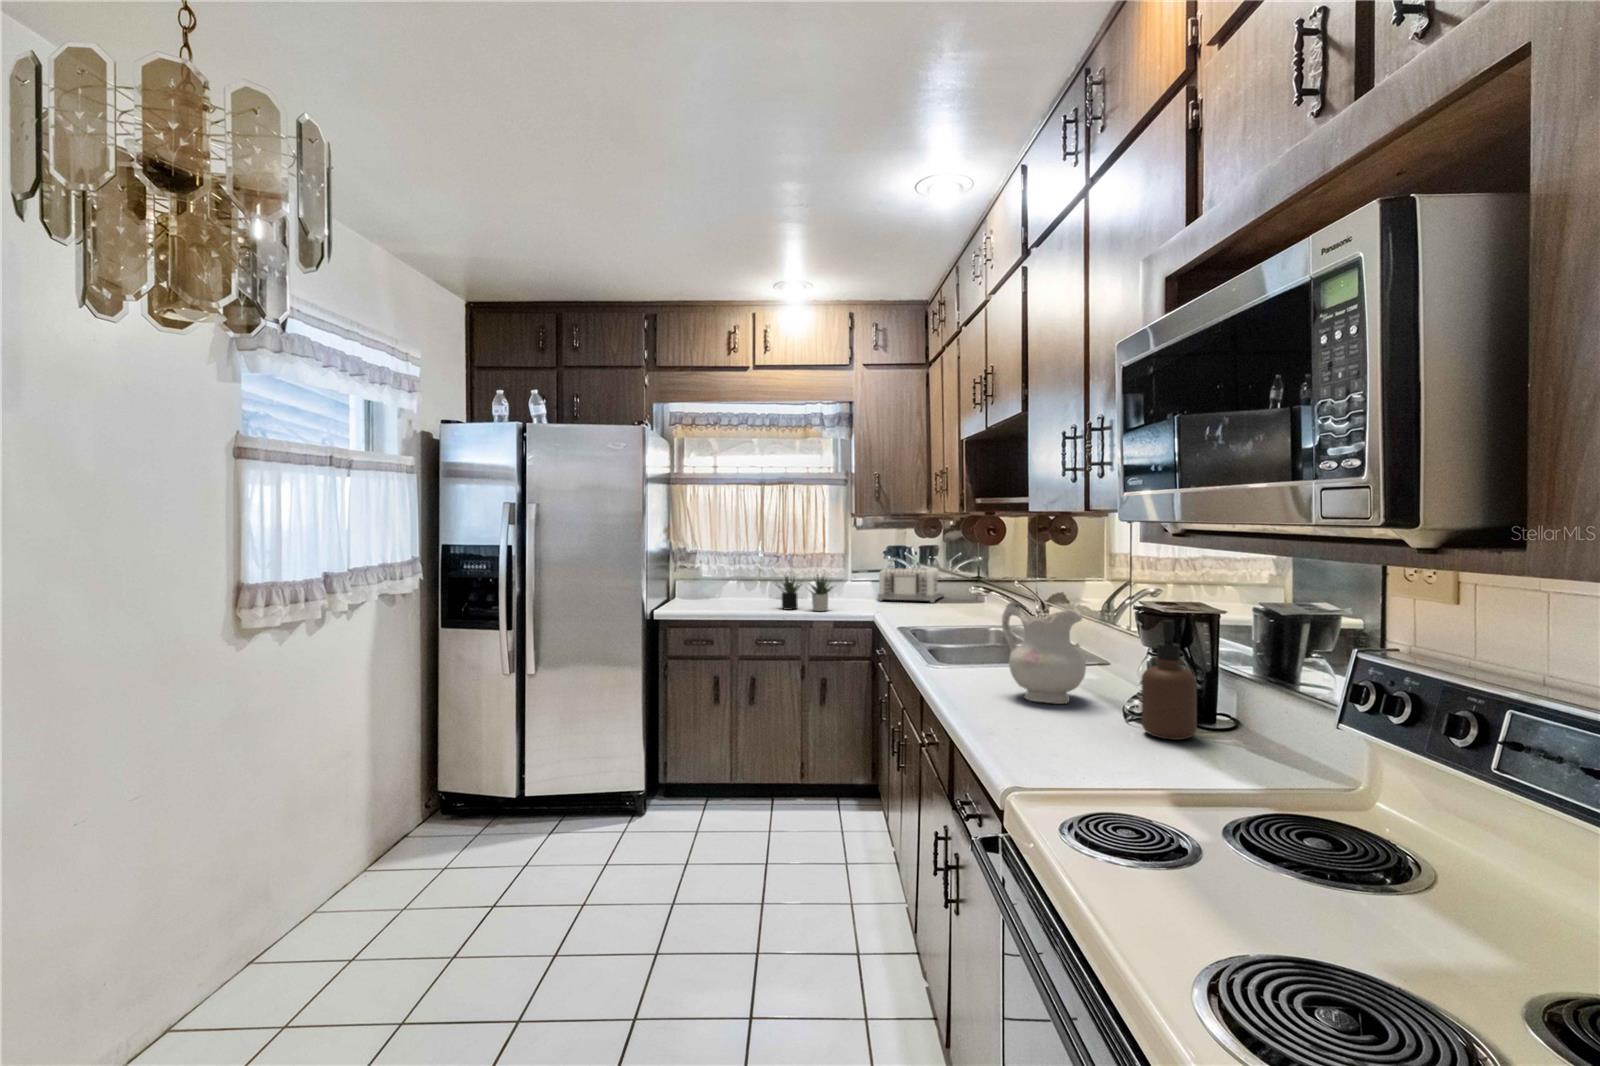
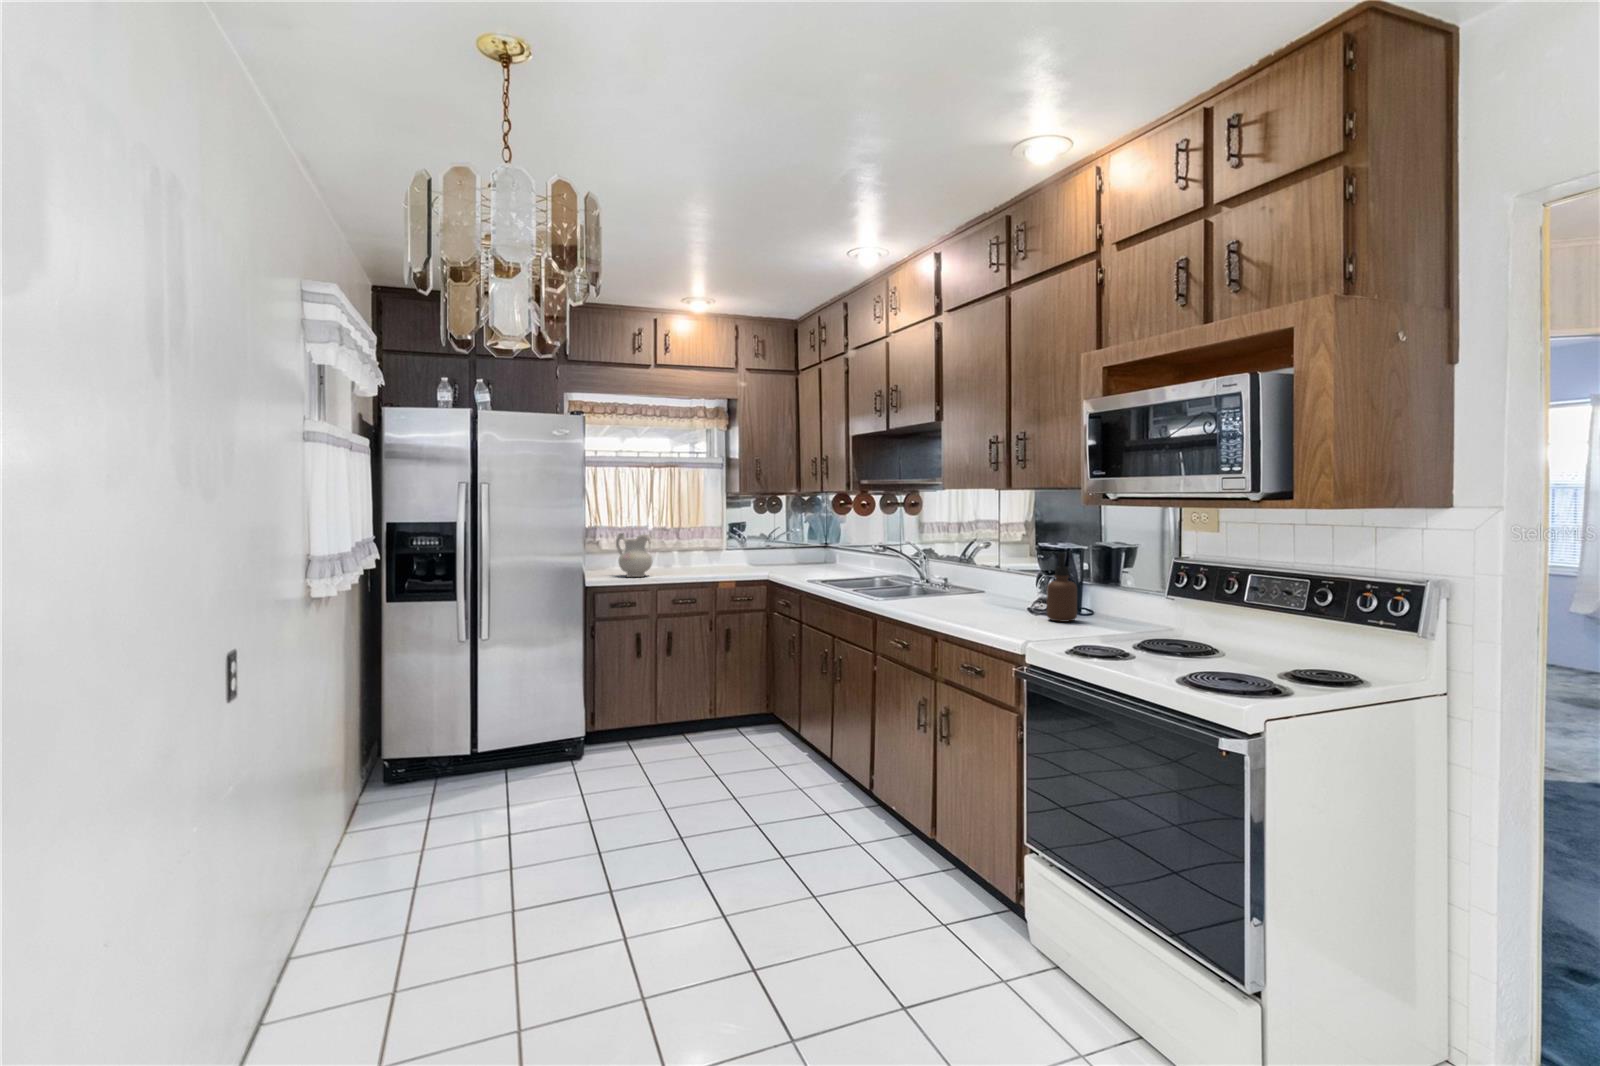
toaster: present [878,566,944,602] -> none [754,539,801,567]
succulent plant: present [778,575,834,611] -> none [680,541,737,574]
ceramic pitcher: present [1002,602,1086,704] -> present [616,533,653,577]

